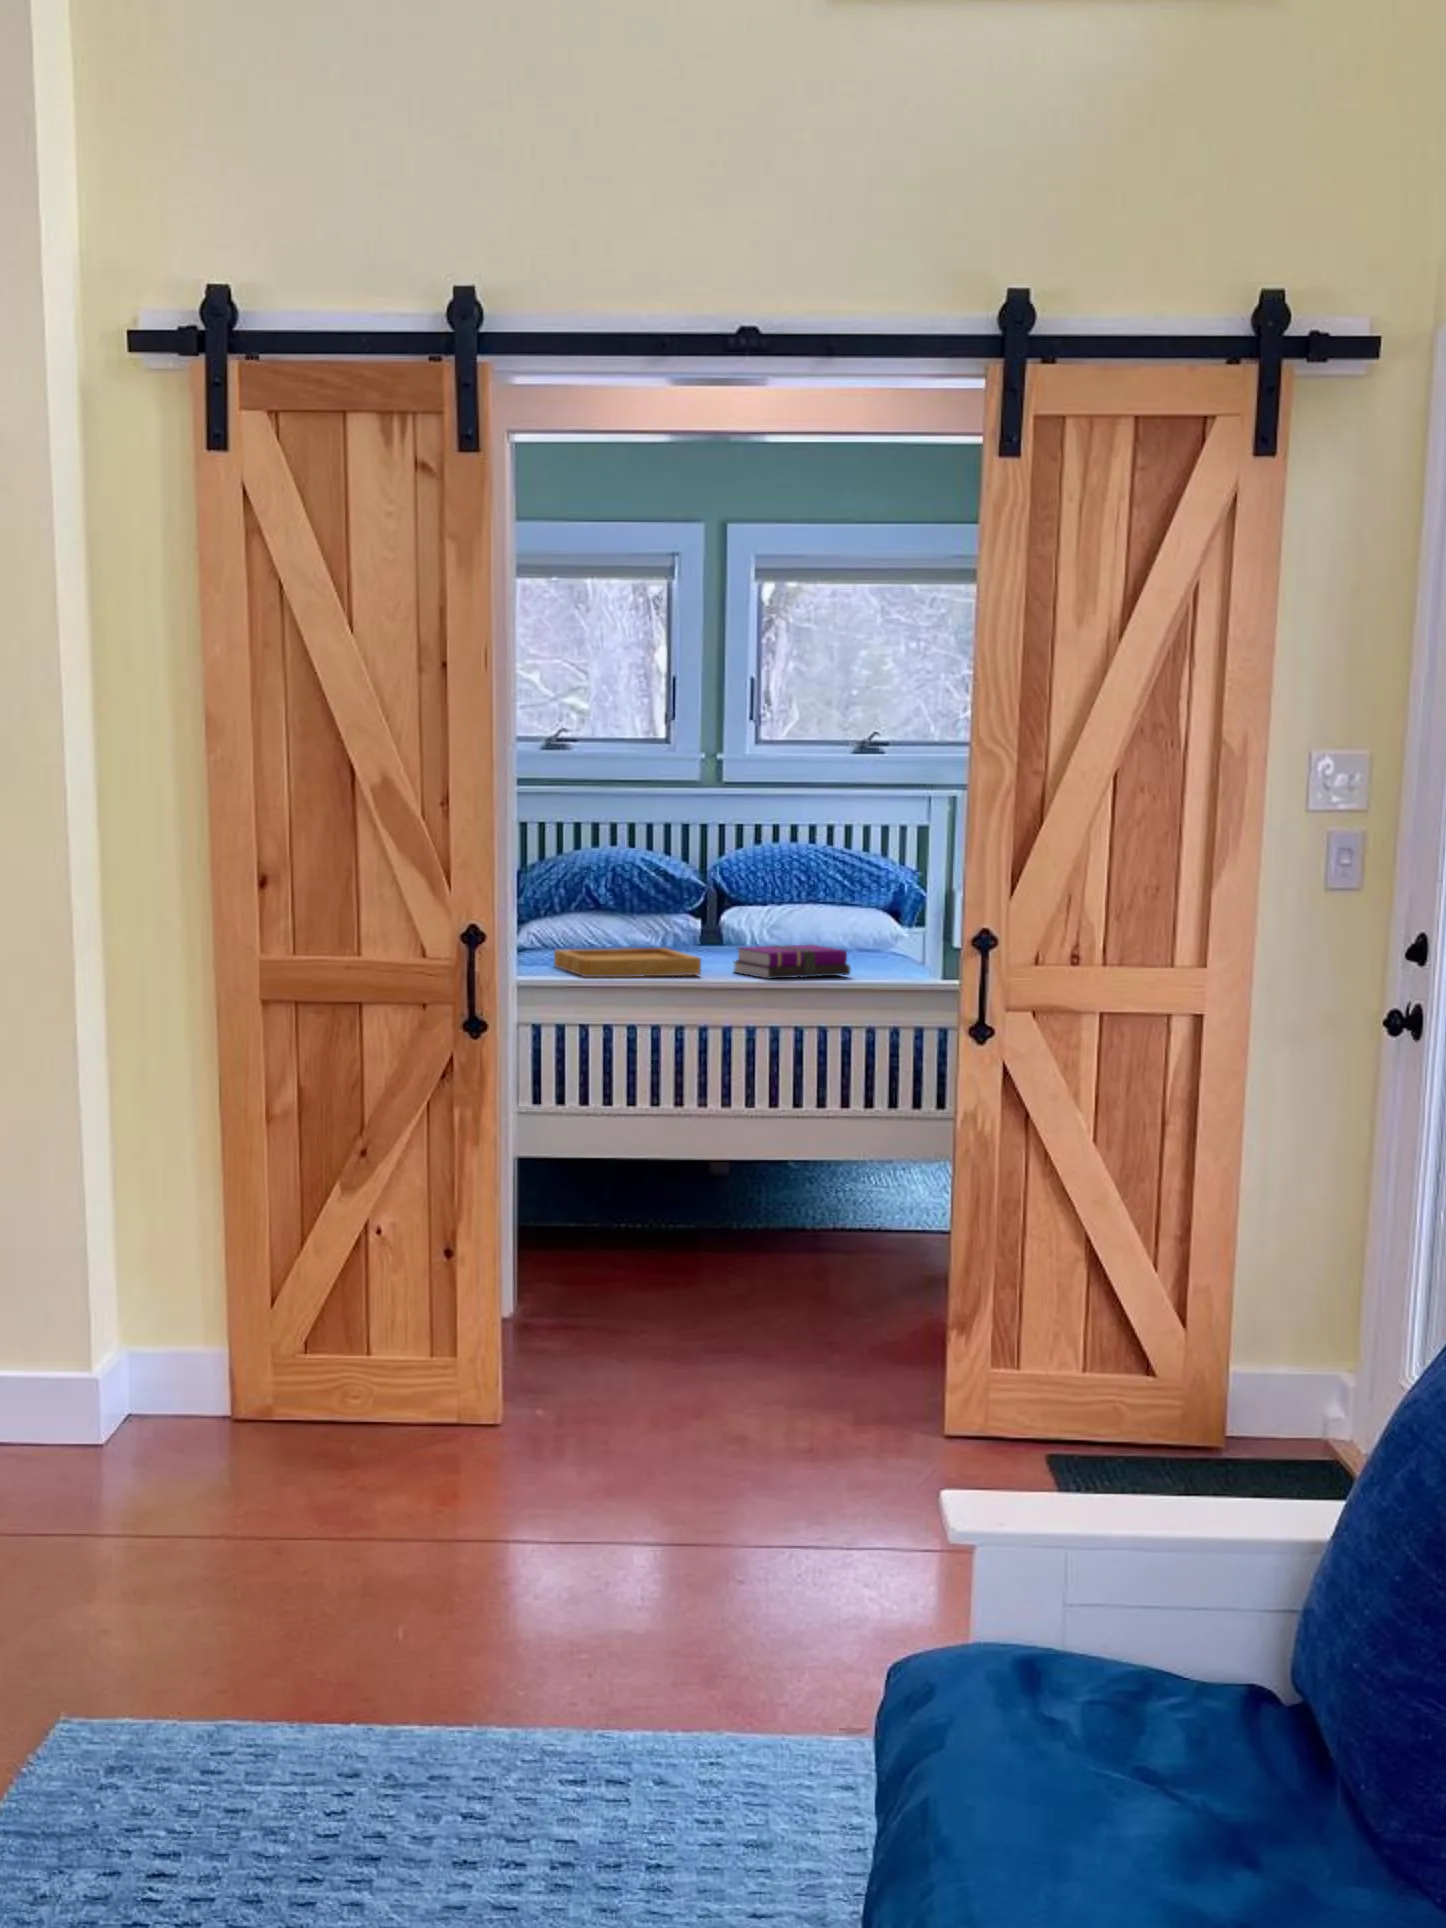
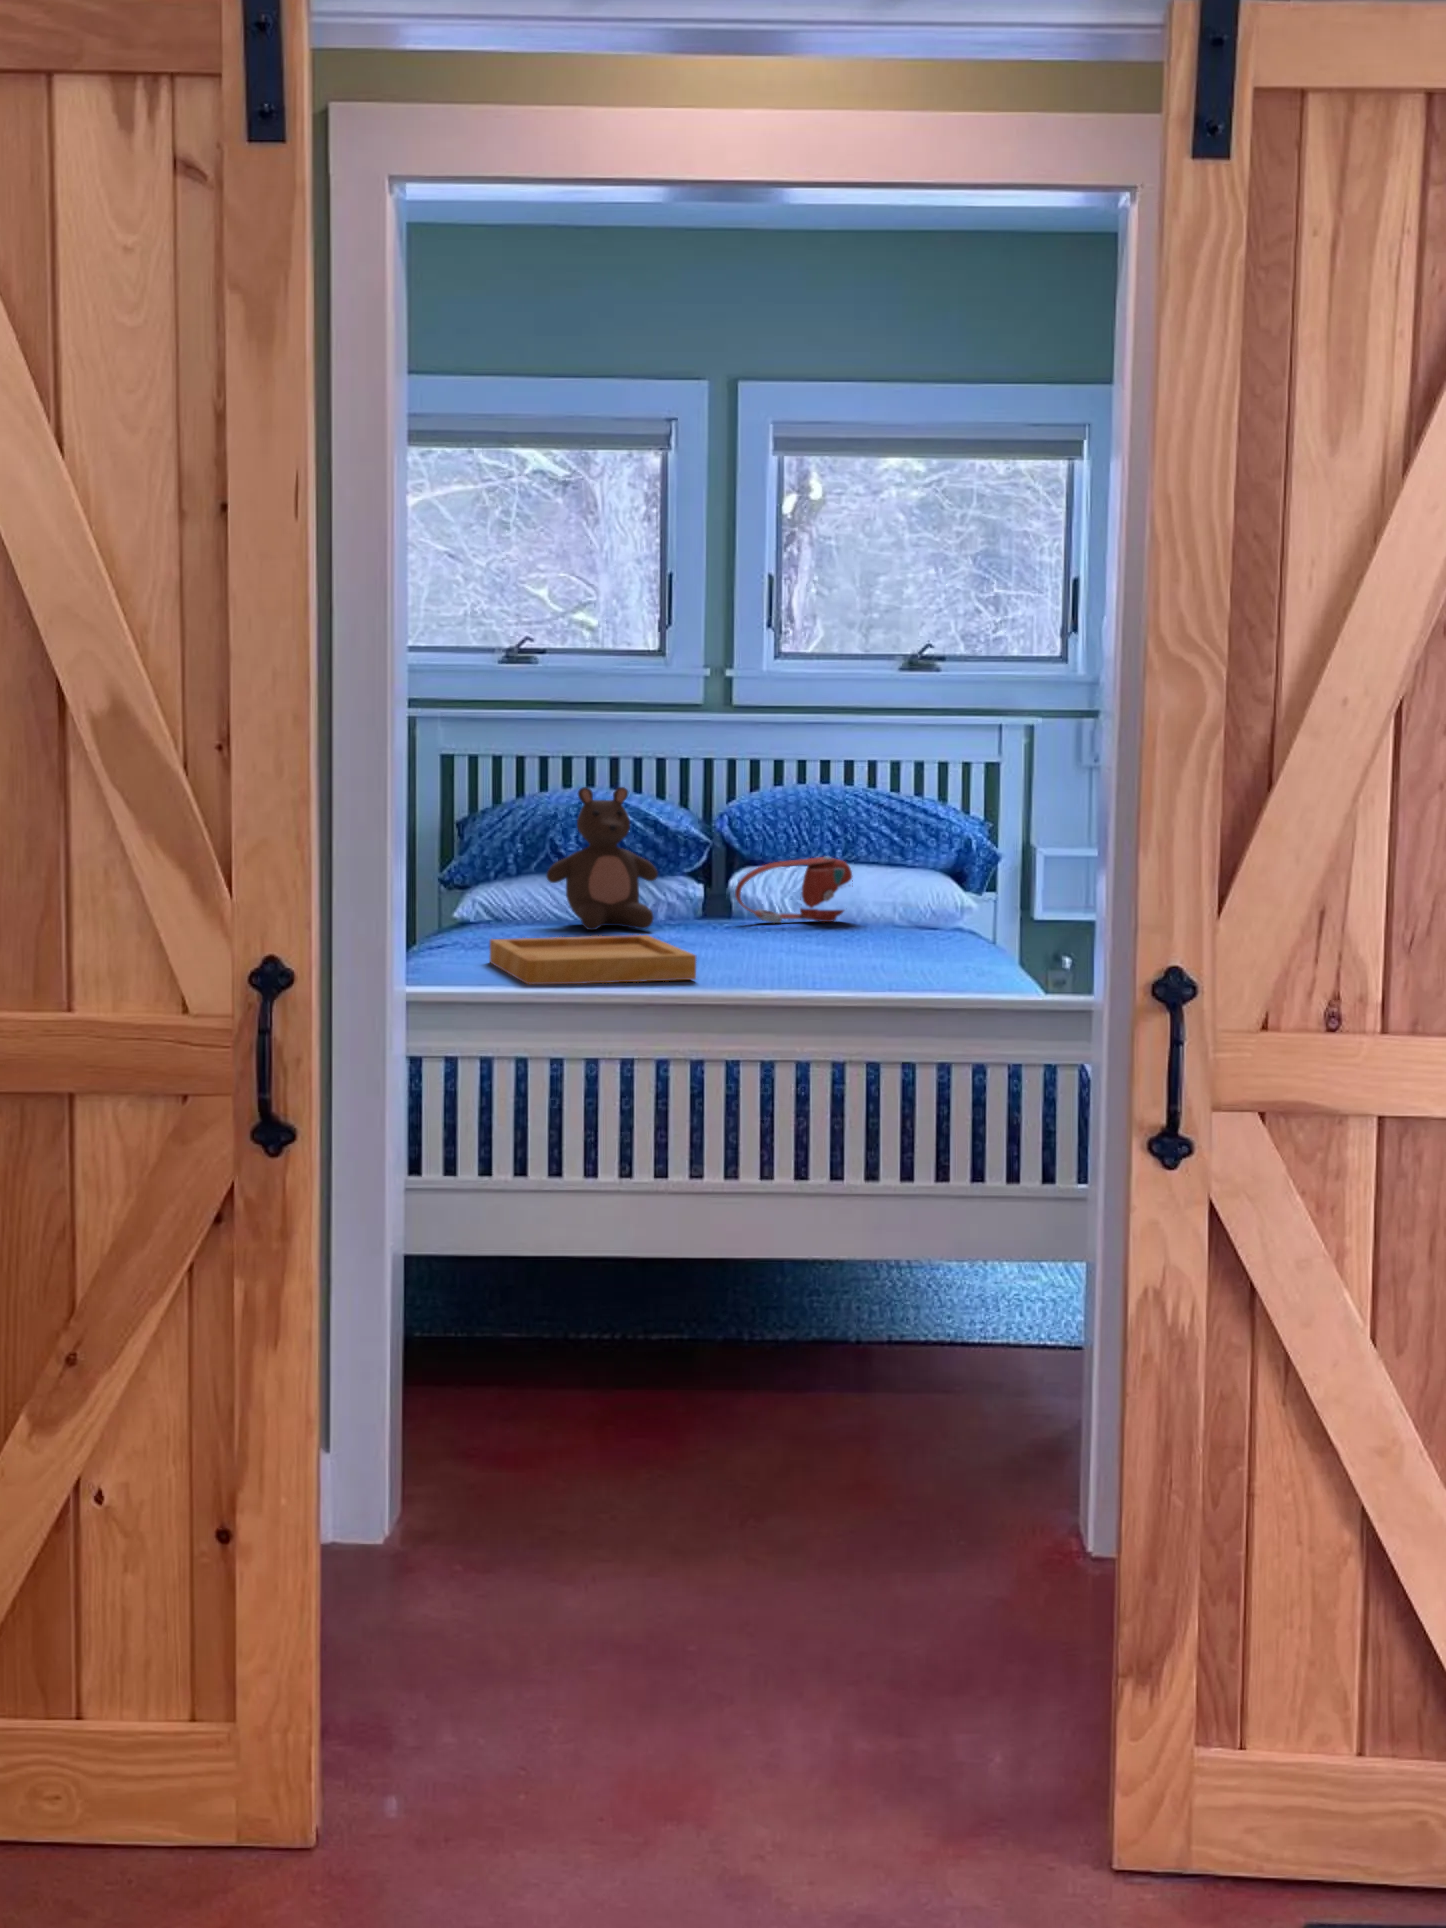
stuffed bear: none [586,844,668,950] -> present [547,787,658,930]
handbag: none [725,897,818,947] -> present [735,857,853,923]
notebook: present [734,945,850,979] -> none [742,932,909,985]

